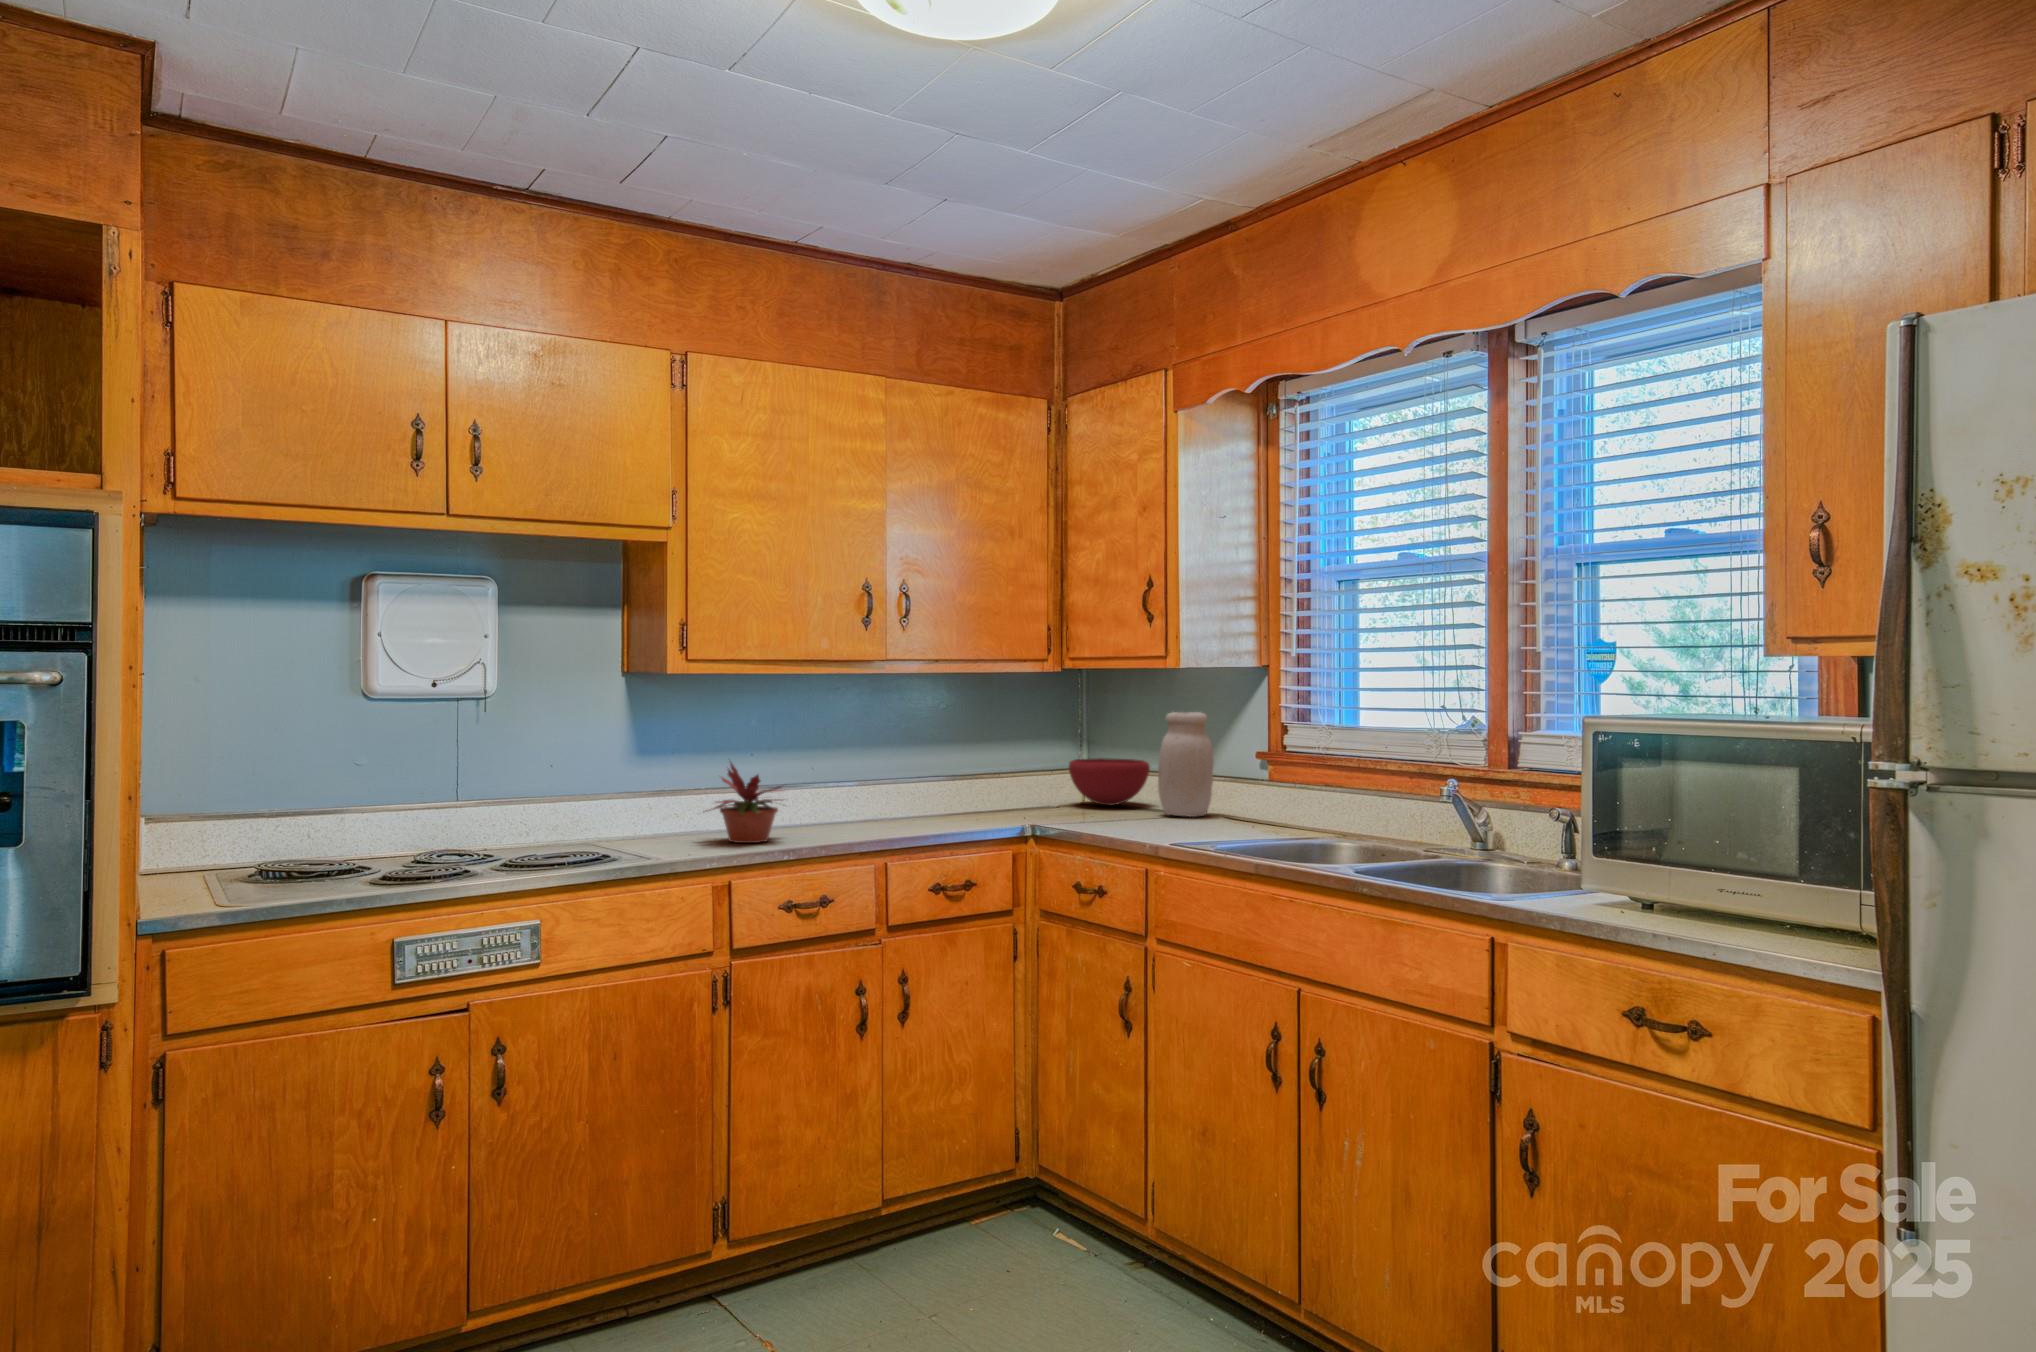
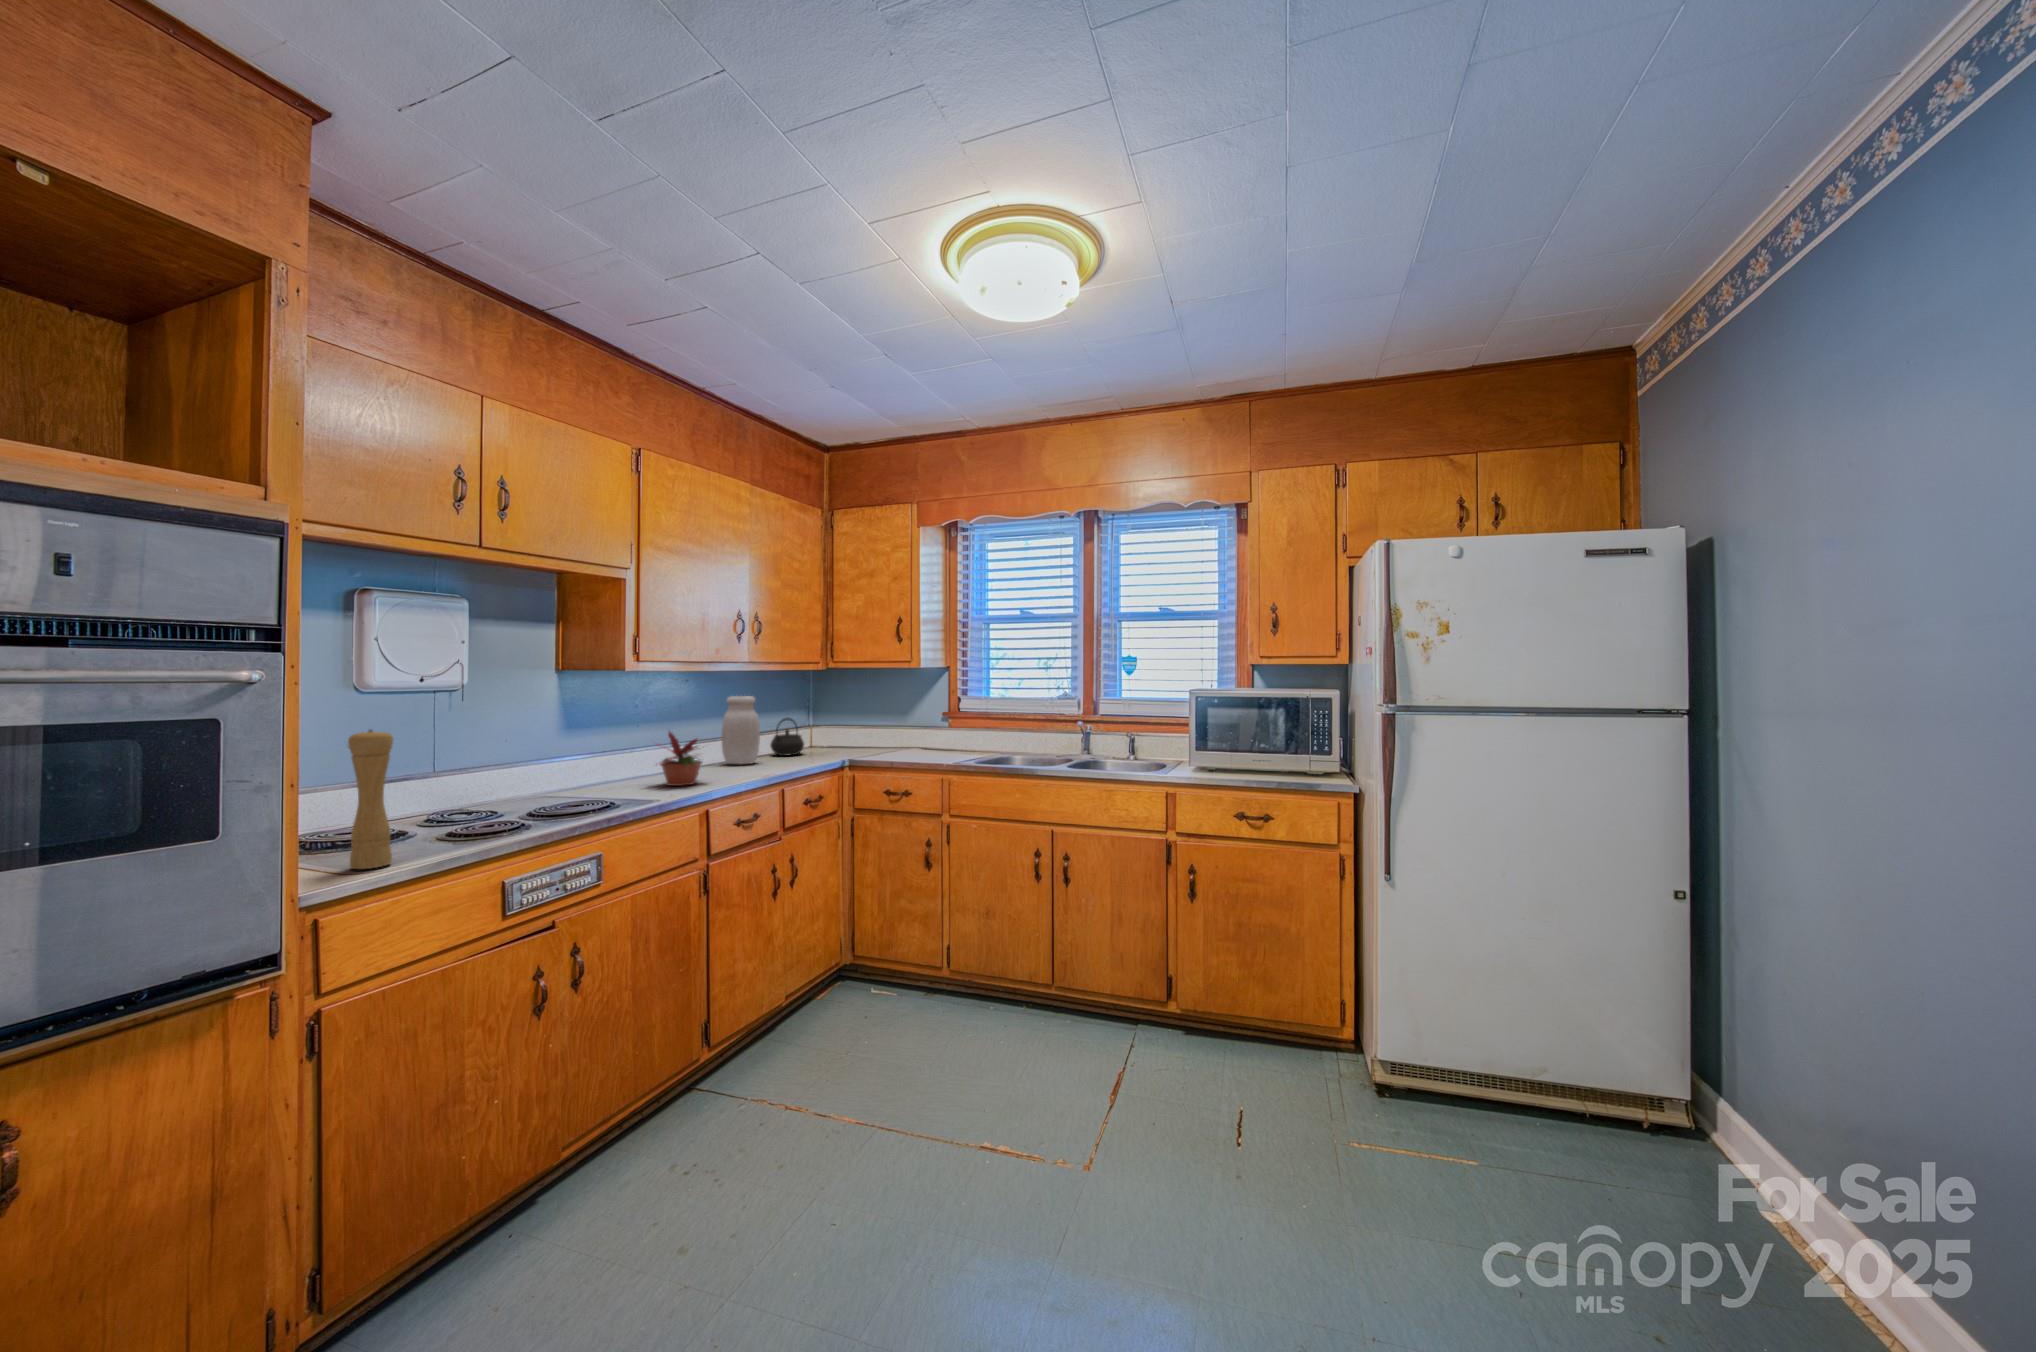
jar: present [1158,712,1214,817] -> present [722,696,760,764]
pepper mill: none [222,743,267,903] -> present [348,730,393,869]
kettle: none [969,750,1025,811] -> present [770,718,804,756]
bowl: present [1069,758,1150,805] -> none [822,720,871,748]

